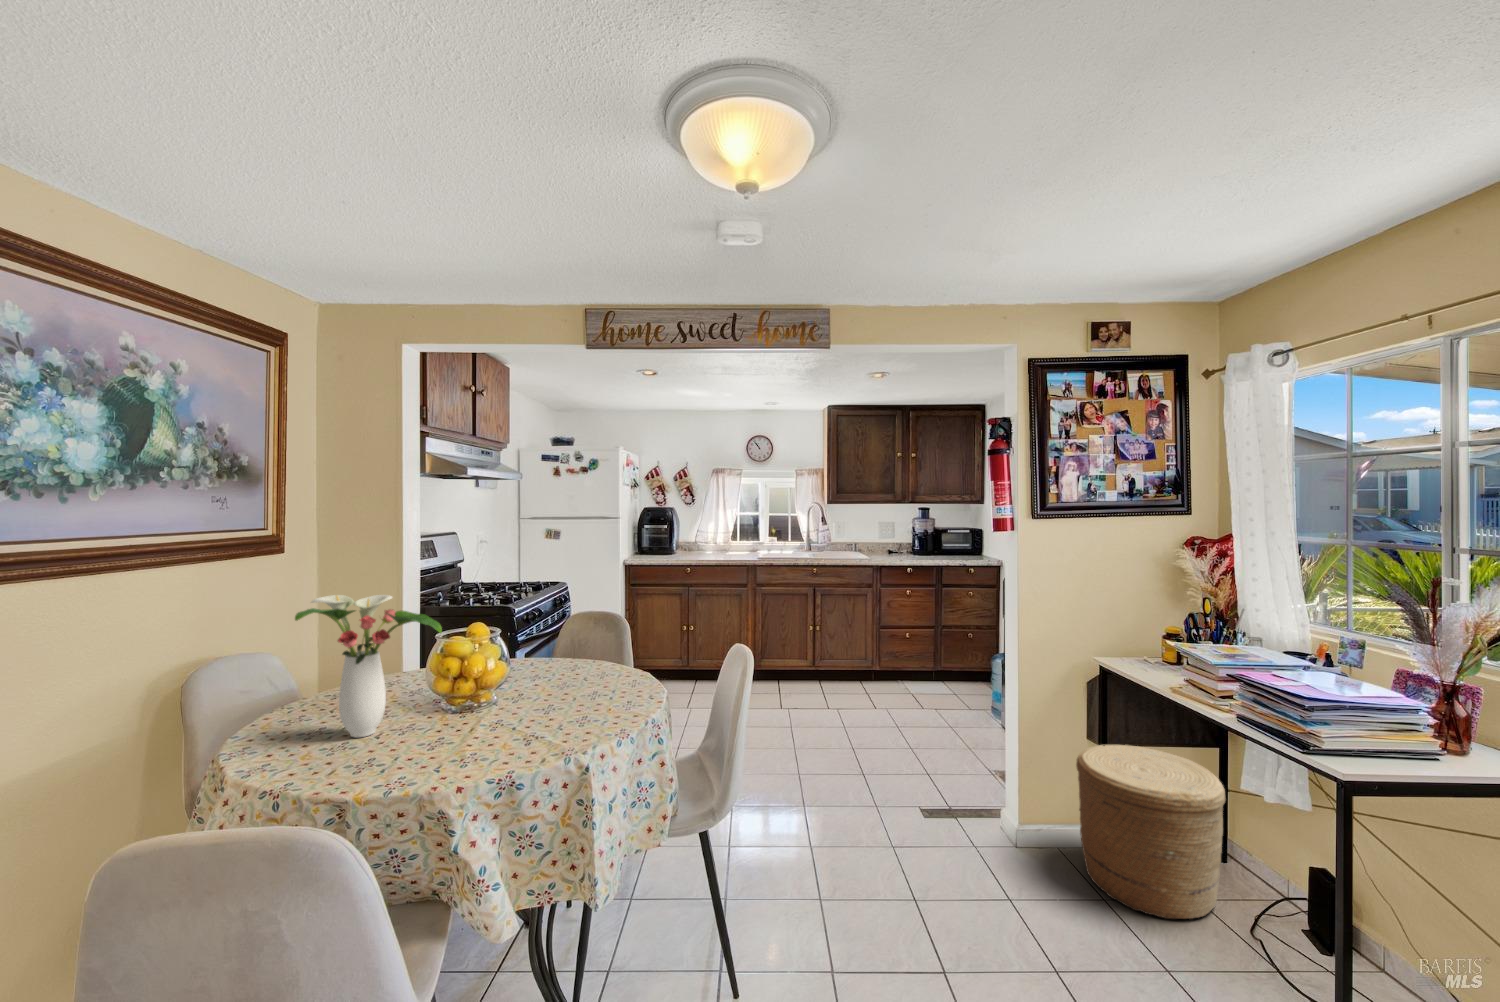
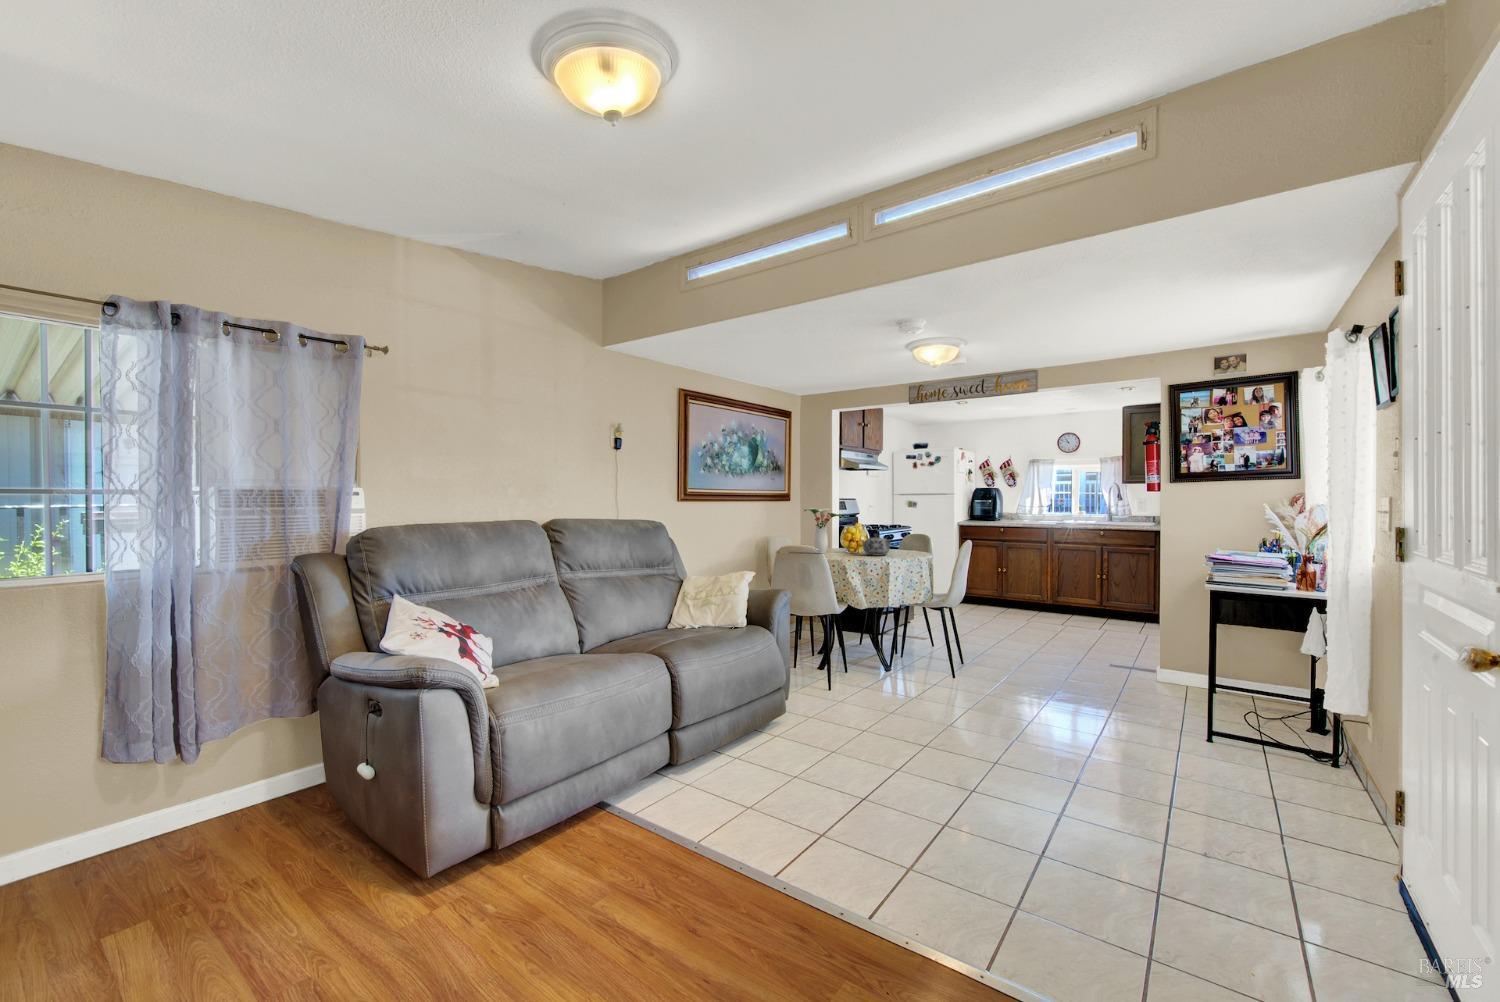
teapot: none [493,666,578,733] -> present [860,534,891,556]
woven basket: present [1076,745,1225,919] -> none [1177,621,1270,708]

